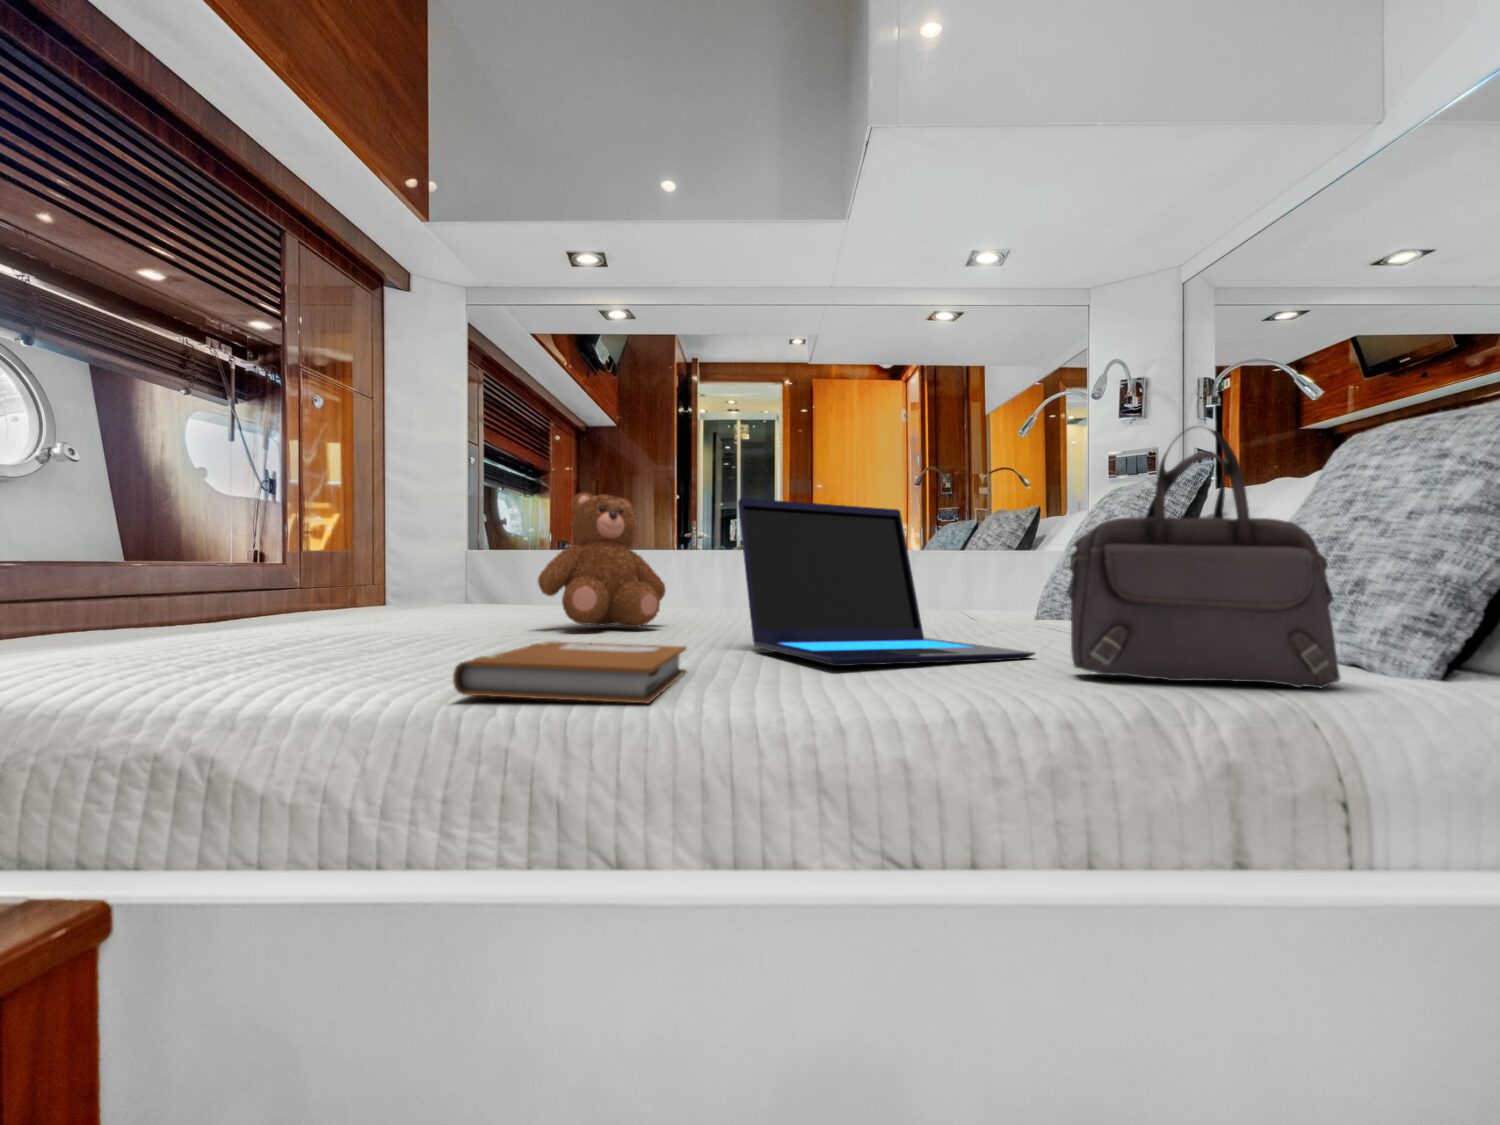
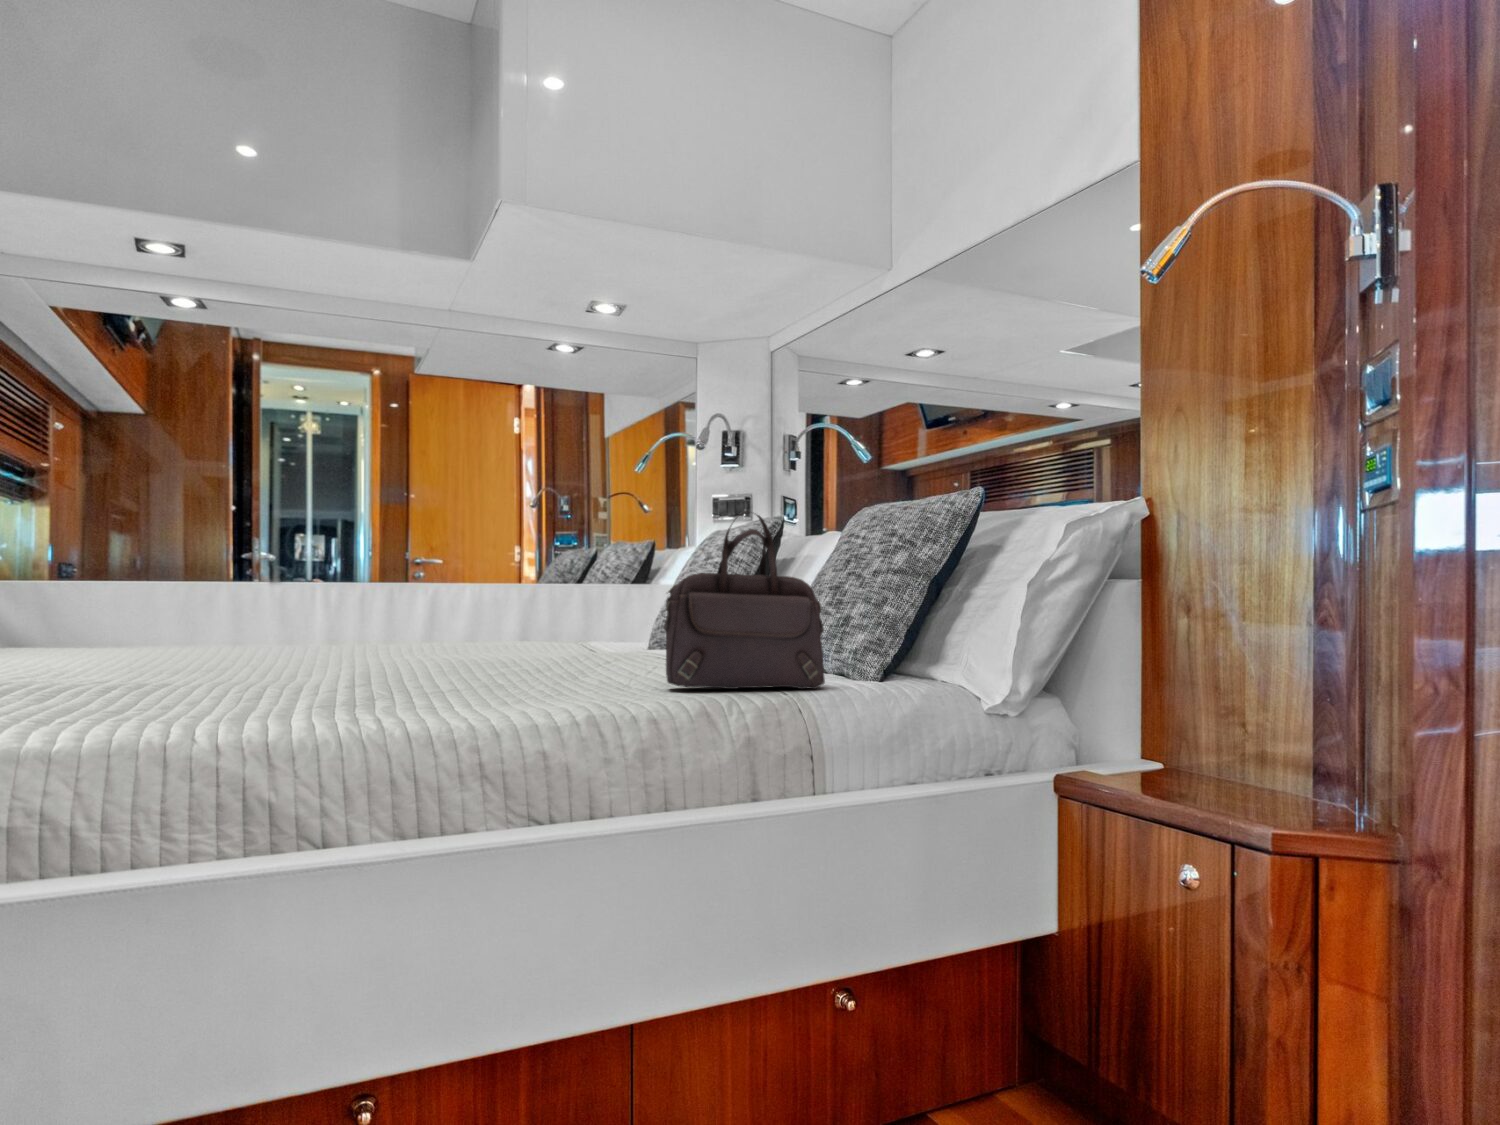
teddy bear: present [538,493,665,627] -> none [94,511,261,670]
laptop: present [738,498,1035,666] -> none [374,537,642,691]
notebook: present [453,641,687,703] -> none [152,679,347,725]

